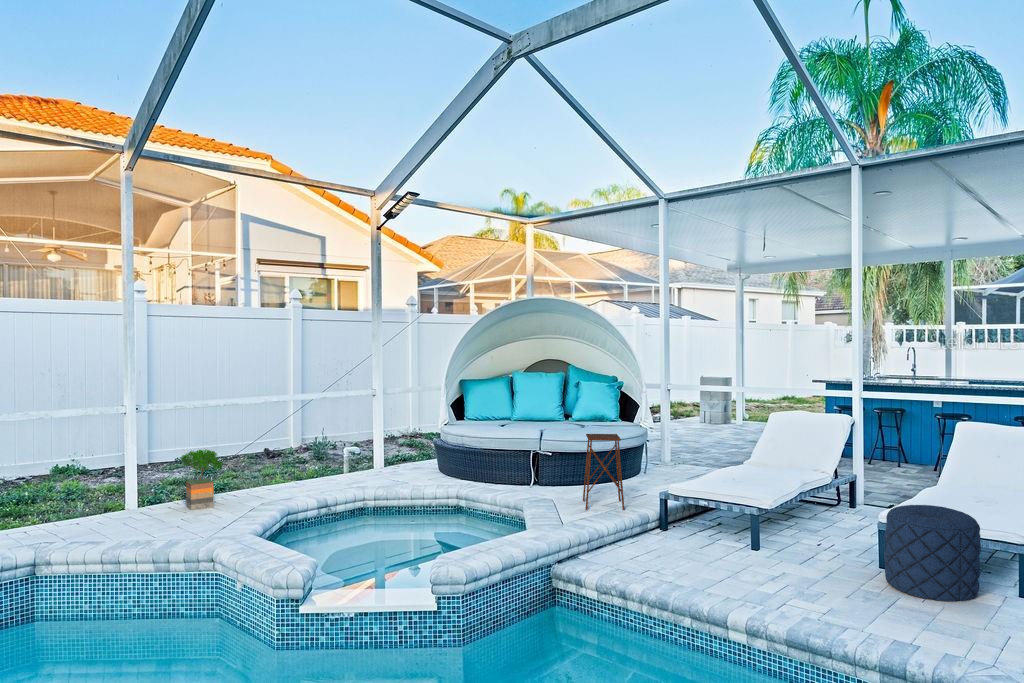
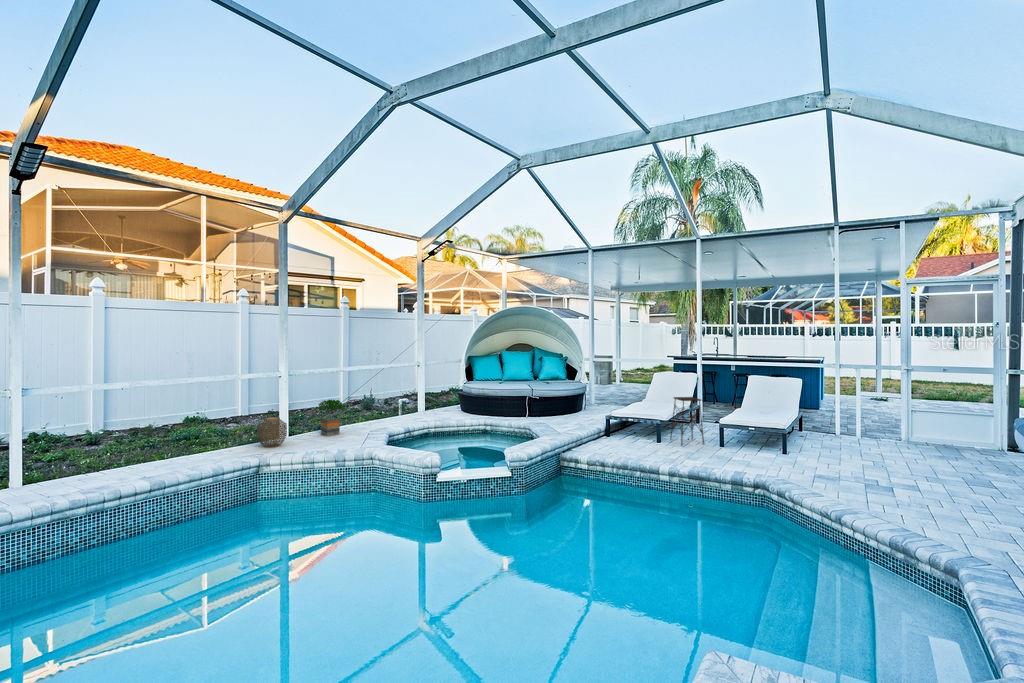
side table: present [583,434,624,510] -> present [670,397,704,445]
woven basket: none [60,479,111,530] -> present [257,417,287,448]
pouf: present [884,505,981,602] -> none [731,413,776,458]

